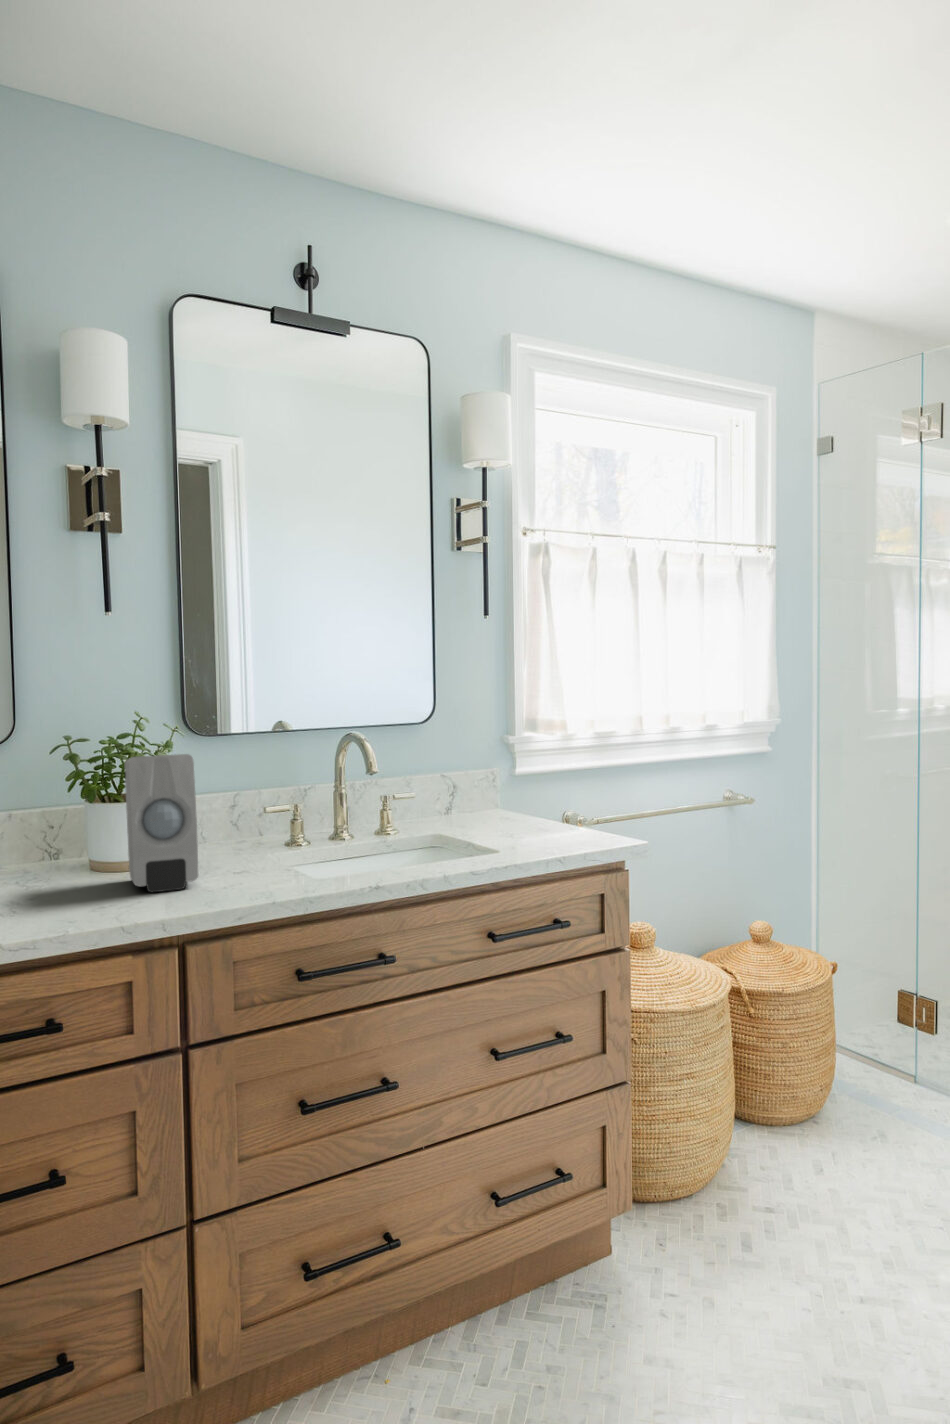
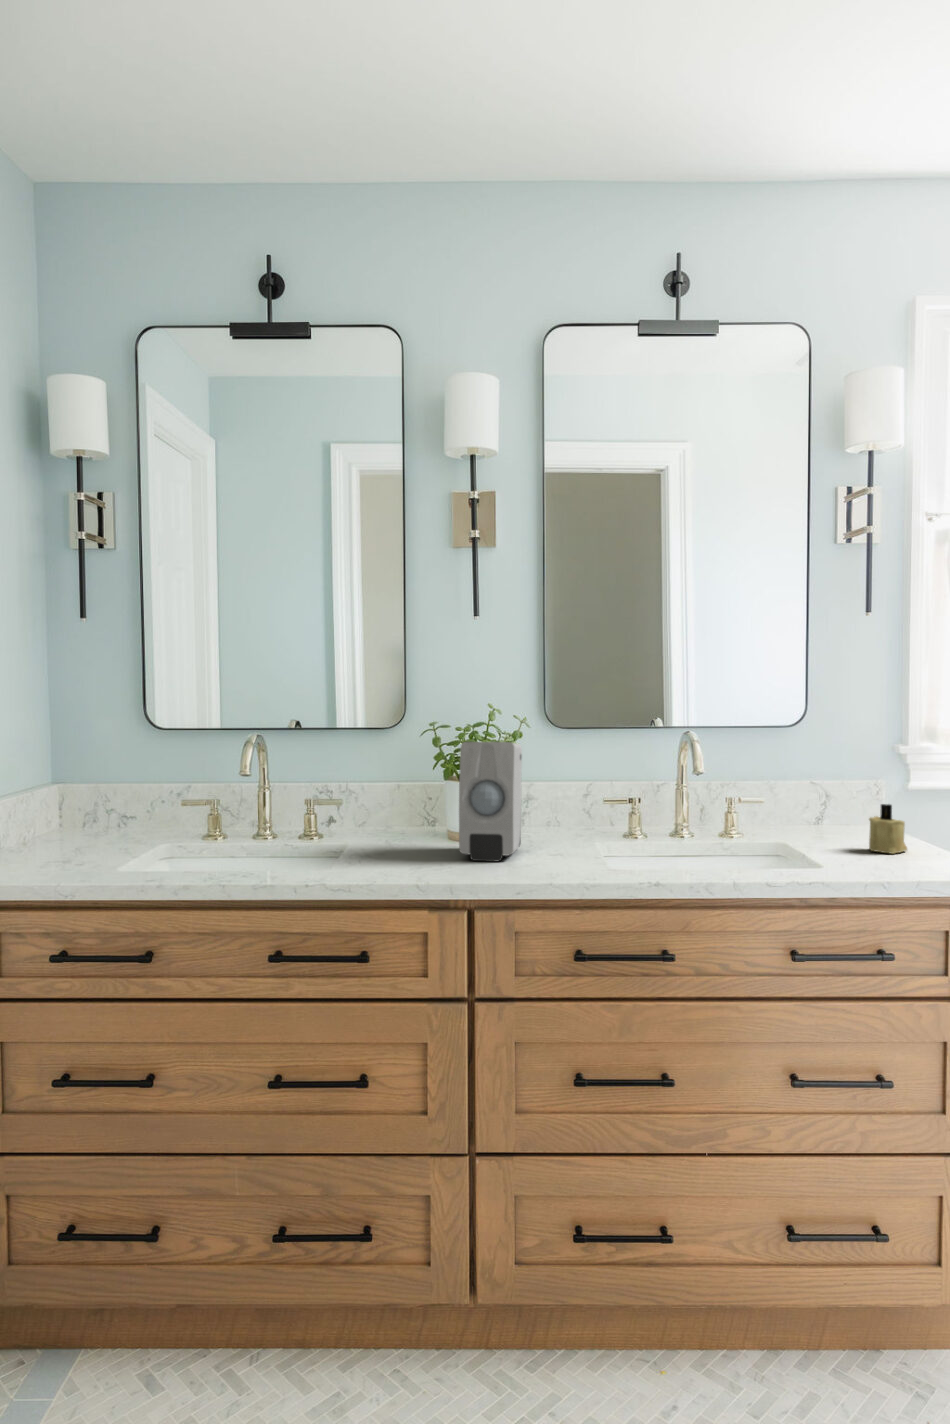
candle: none [513,791,545,835] -> present [869,804,907,854]

